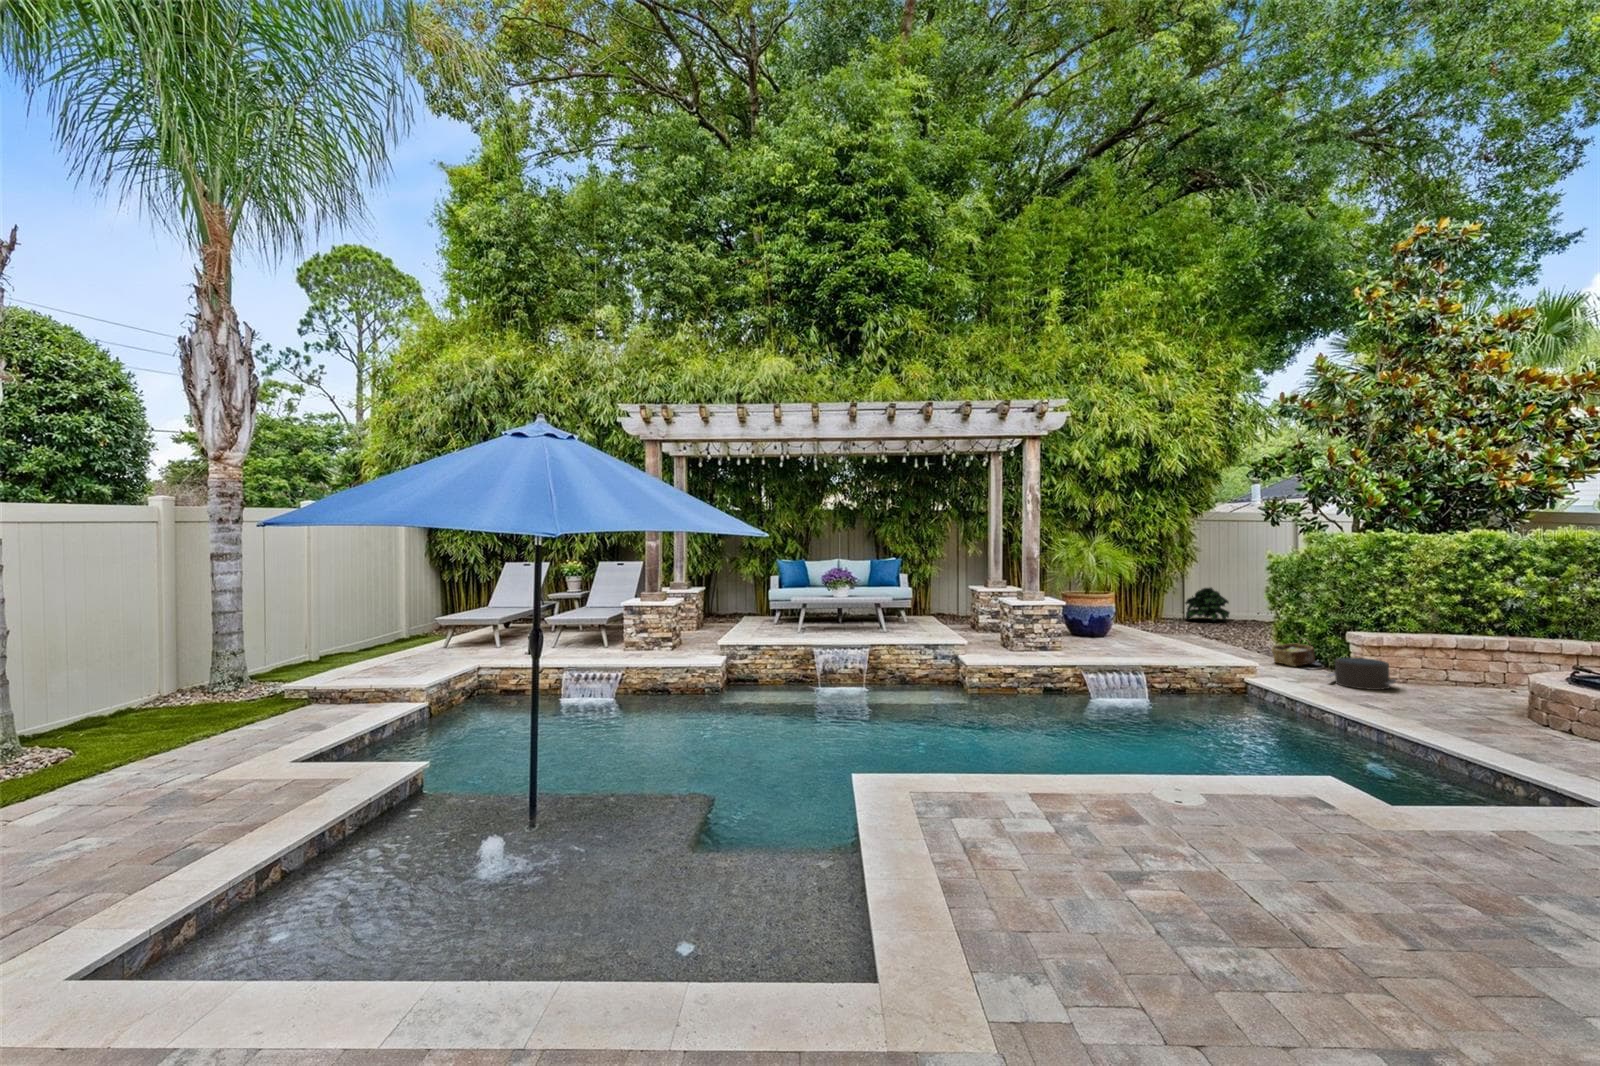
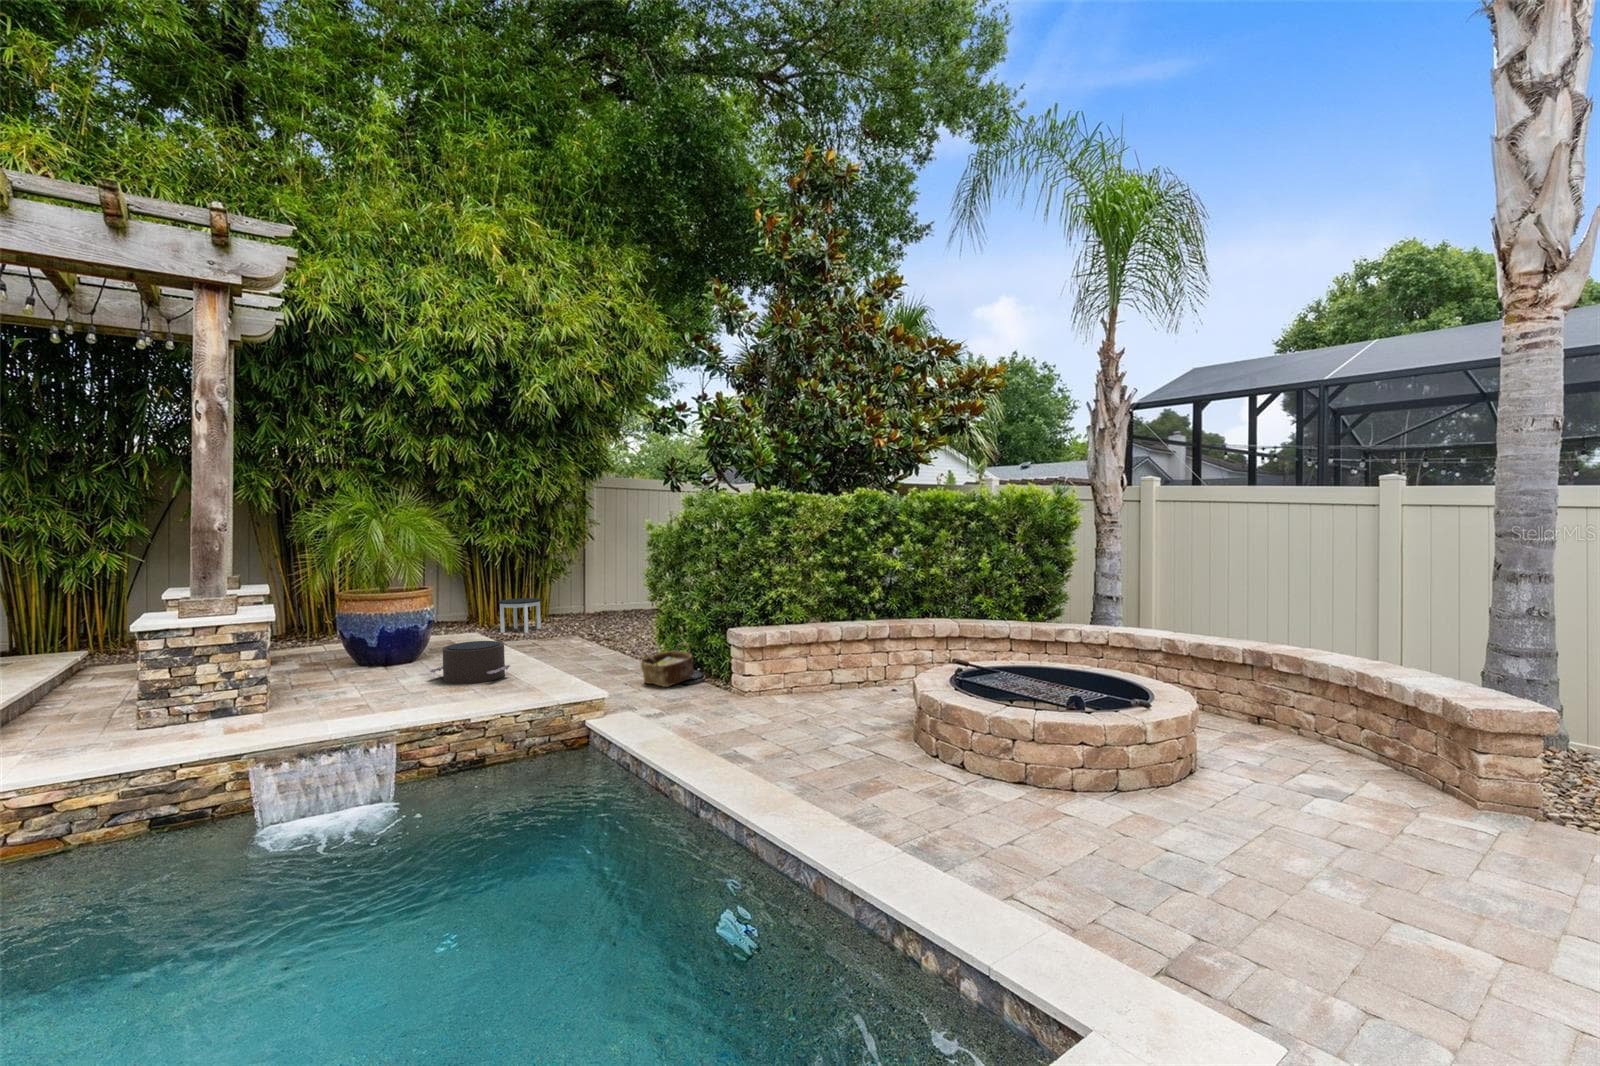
potted plant: present [1185,588,1230,621] -> none [573,574,628,621]
round table: none [1134,602,1165,626] -> present [499,598,541,633]
pouf: present [1326,658,1396,690] -> present [430,641,510,684]

